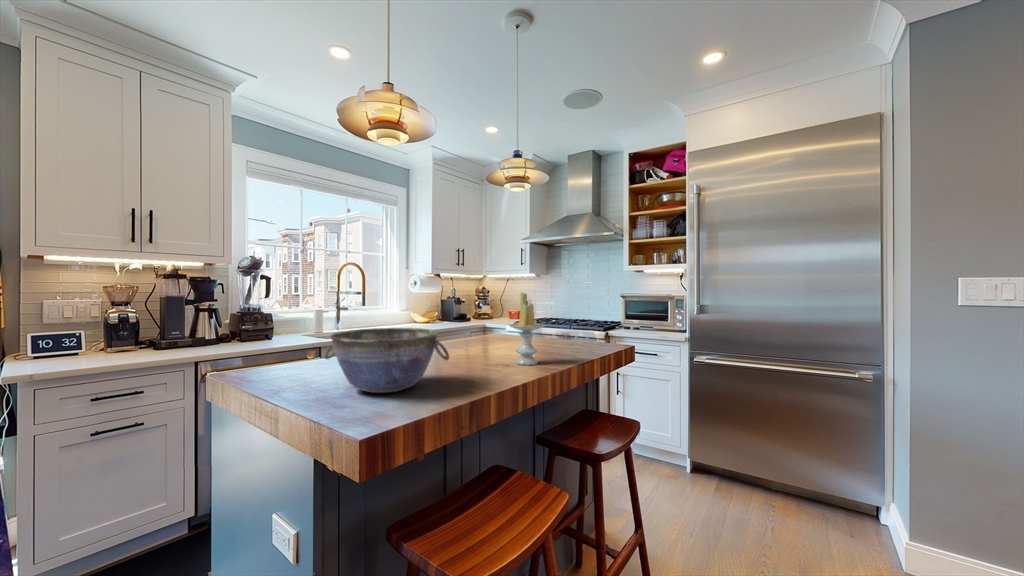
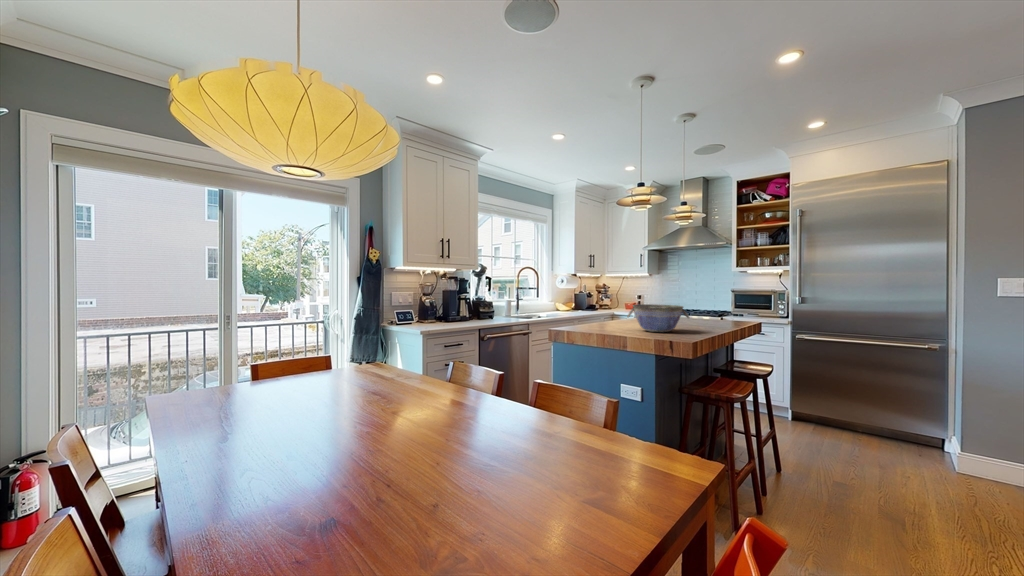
candle: present [509,293,544,365] -> none [696,287,718,327]

